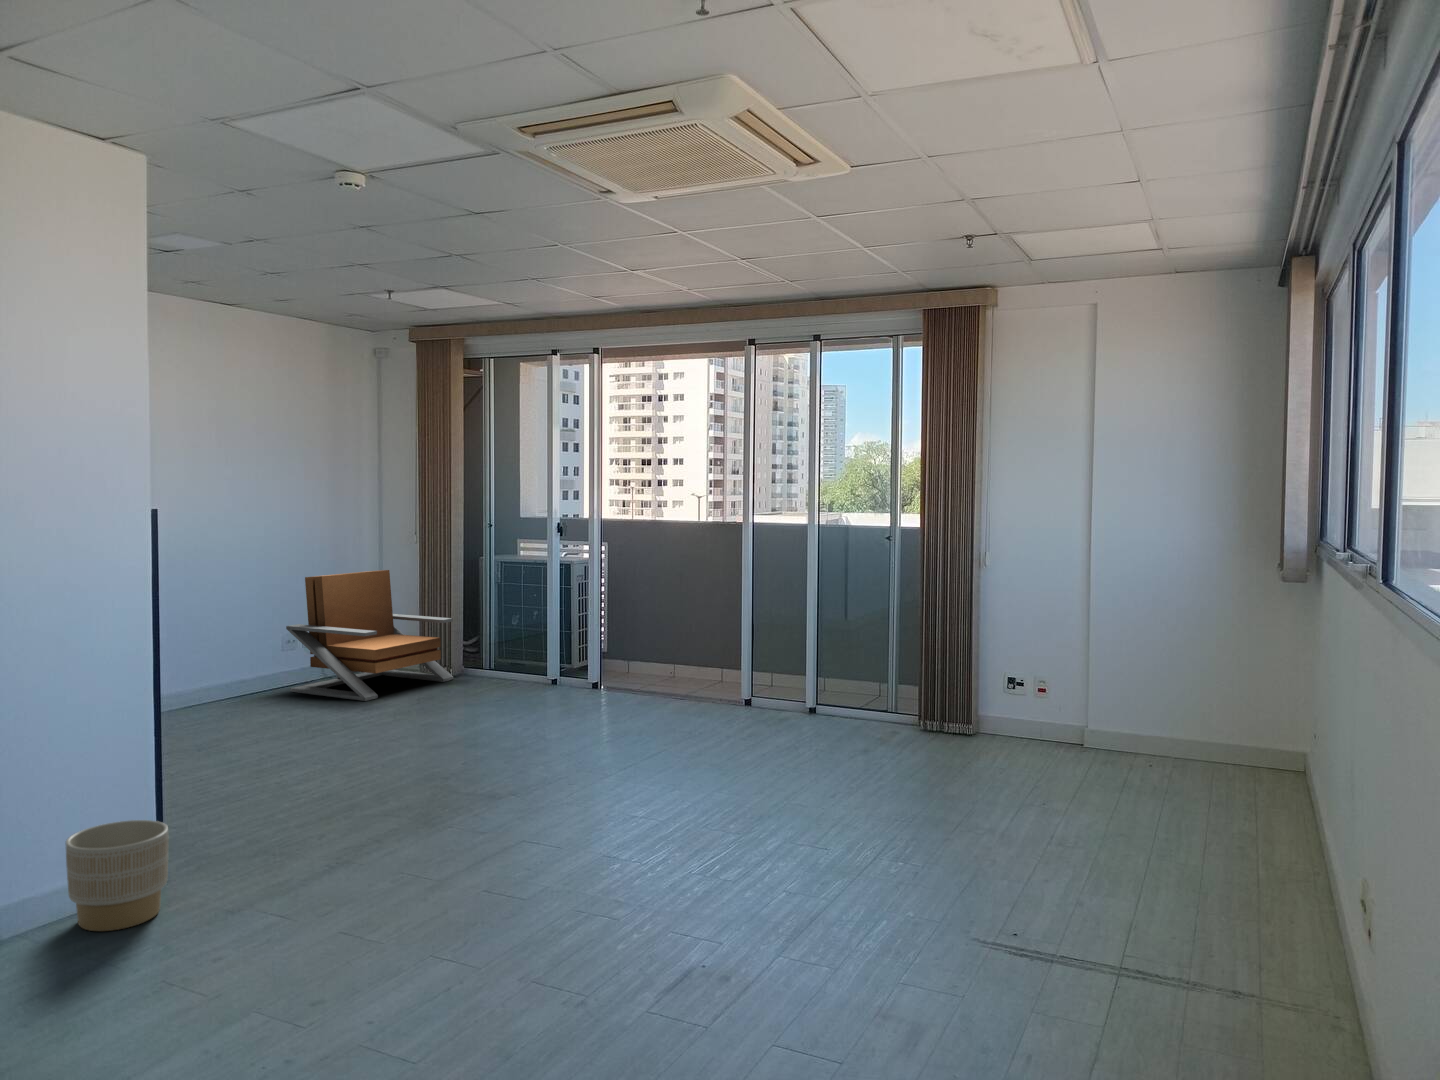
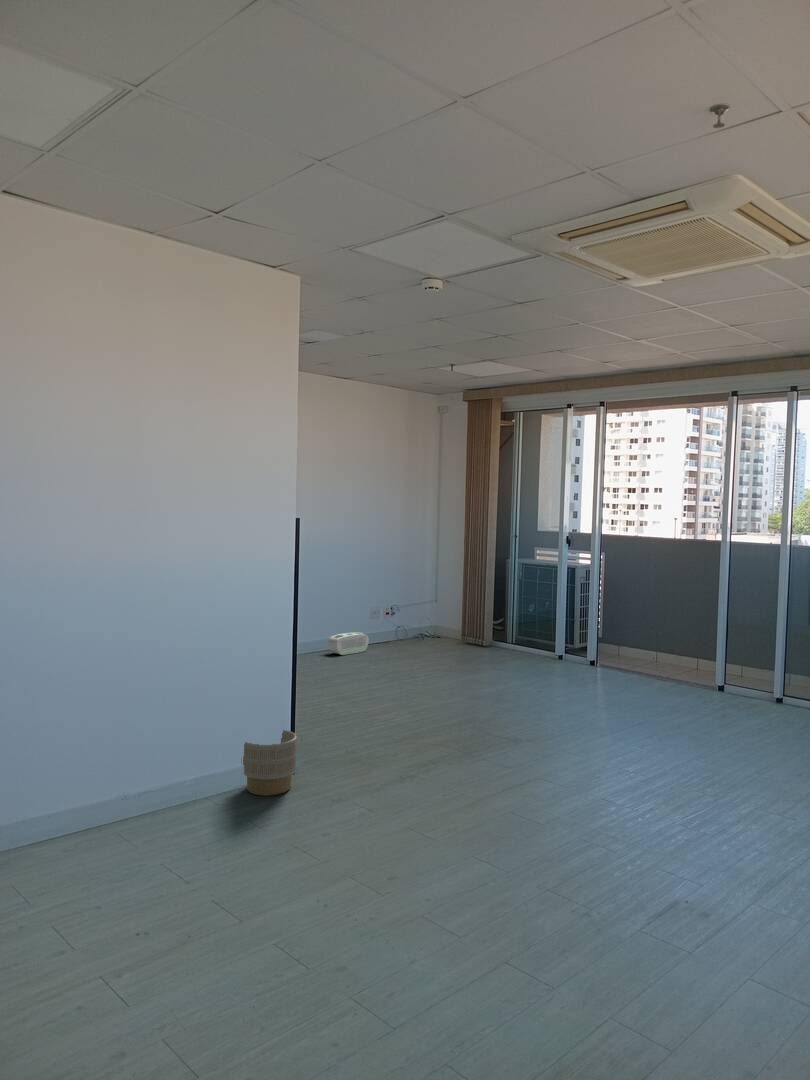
lounge chair: present [286,570,453,701] -> none [373,567,486,661]
air purifier: none [216,668,281,702] -> present [328,632,369,655]

